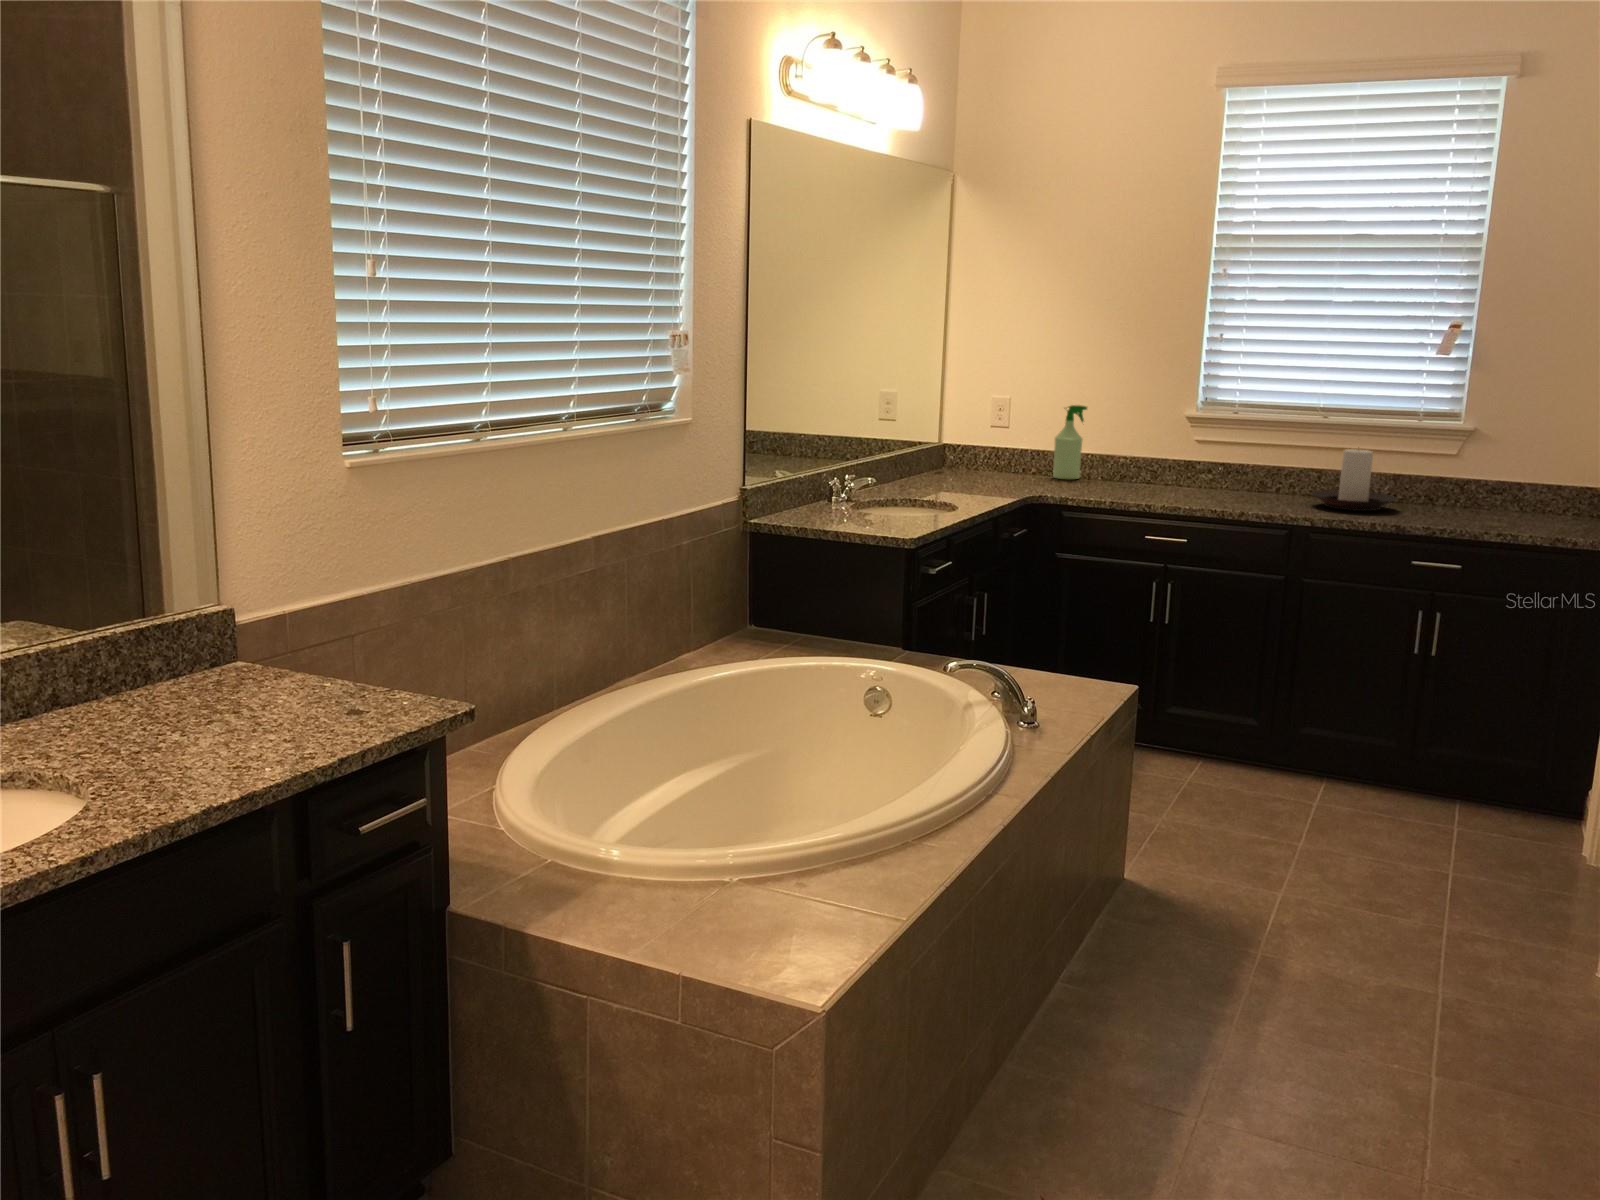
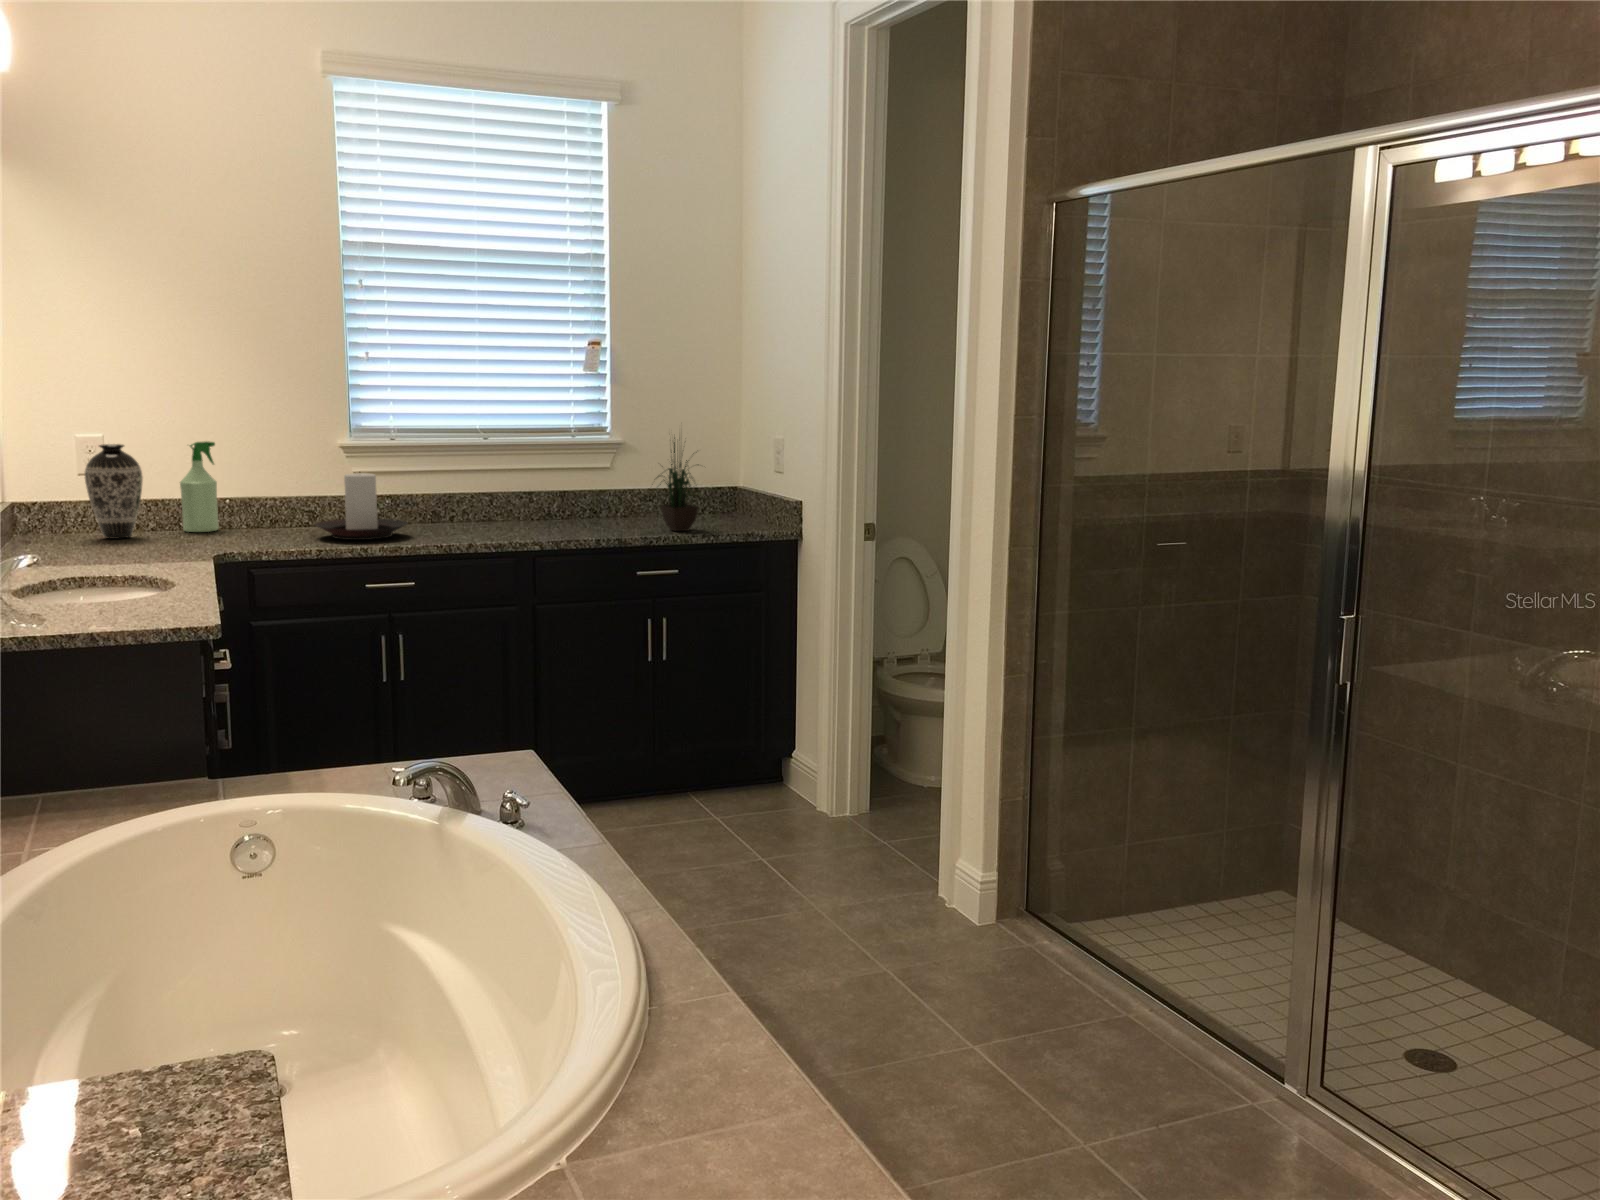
potted plant: none [1453,402,1525,528] -> present [658,438,698,531]
decorative vase: none [982,403,1022,477] -> present [85,444,143,539]
candle holder: present [1310,449,1397,511] -> present [315,473,408,540]

